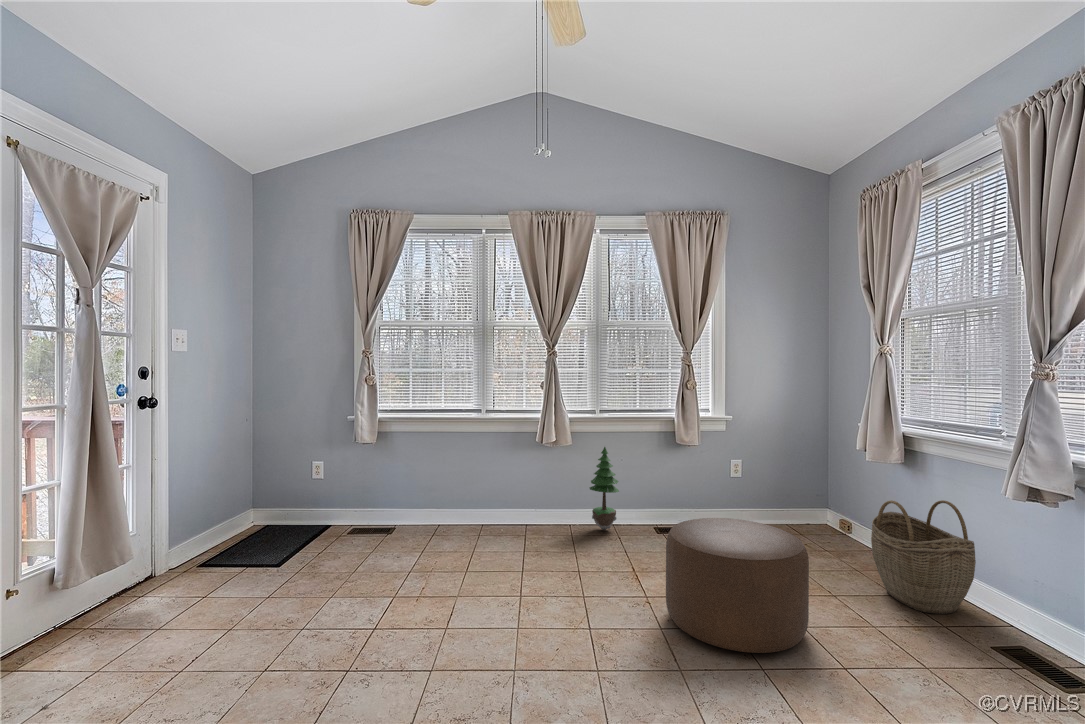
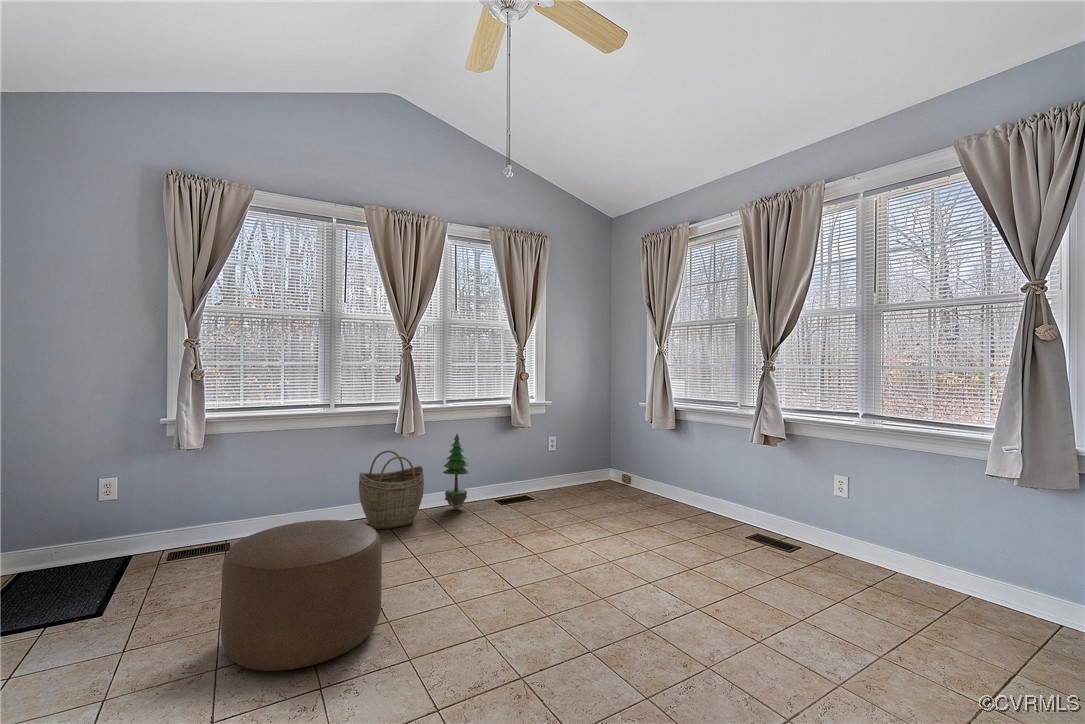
woven basket: present [871,500,976,614] -> present [359,451,424,529]
ottoman: present [666,518,809,653] -> present [221,520,382,671]

